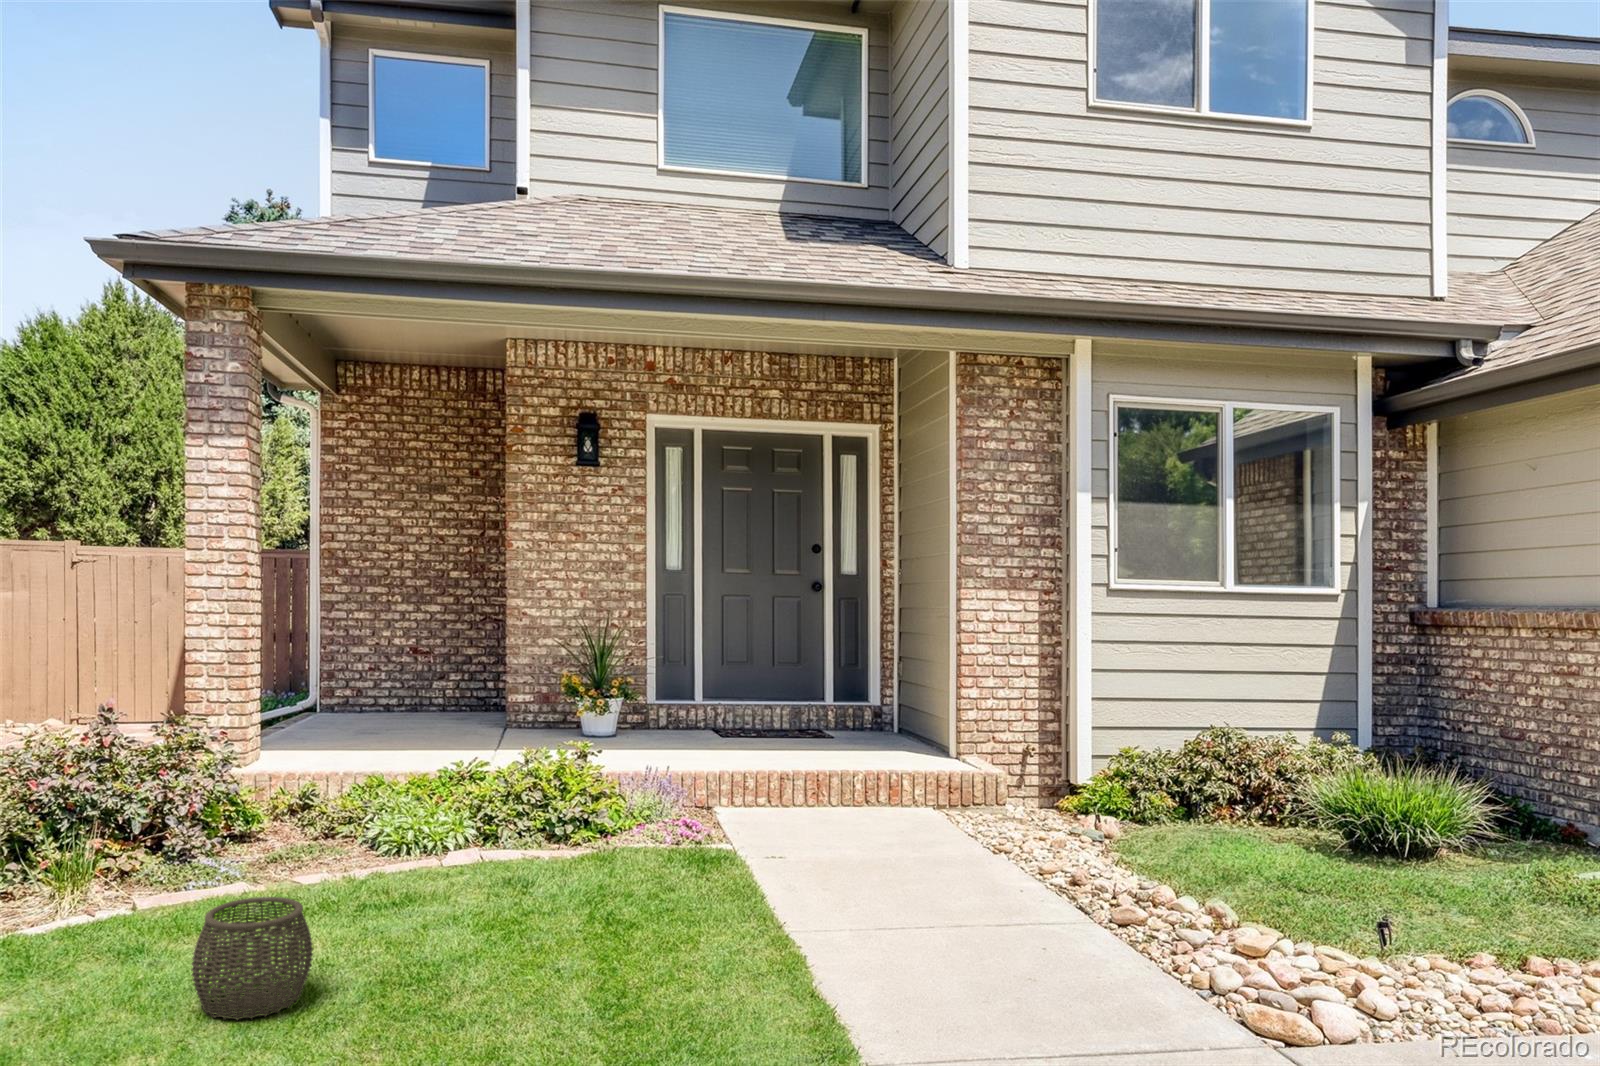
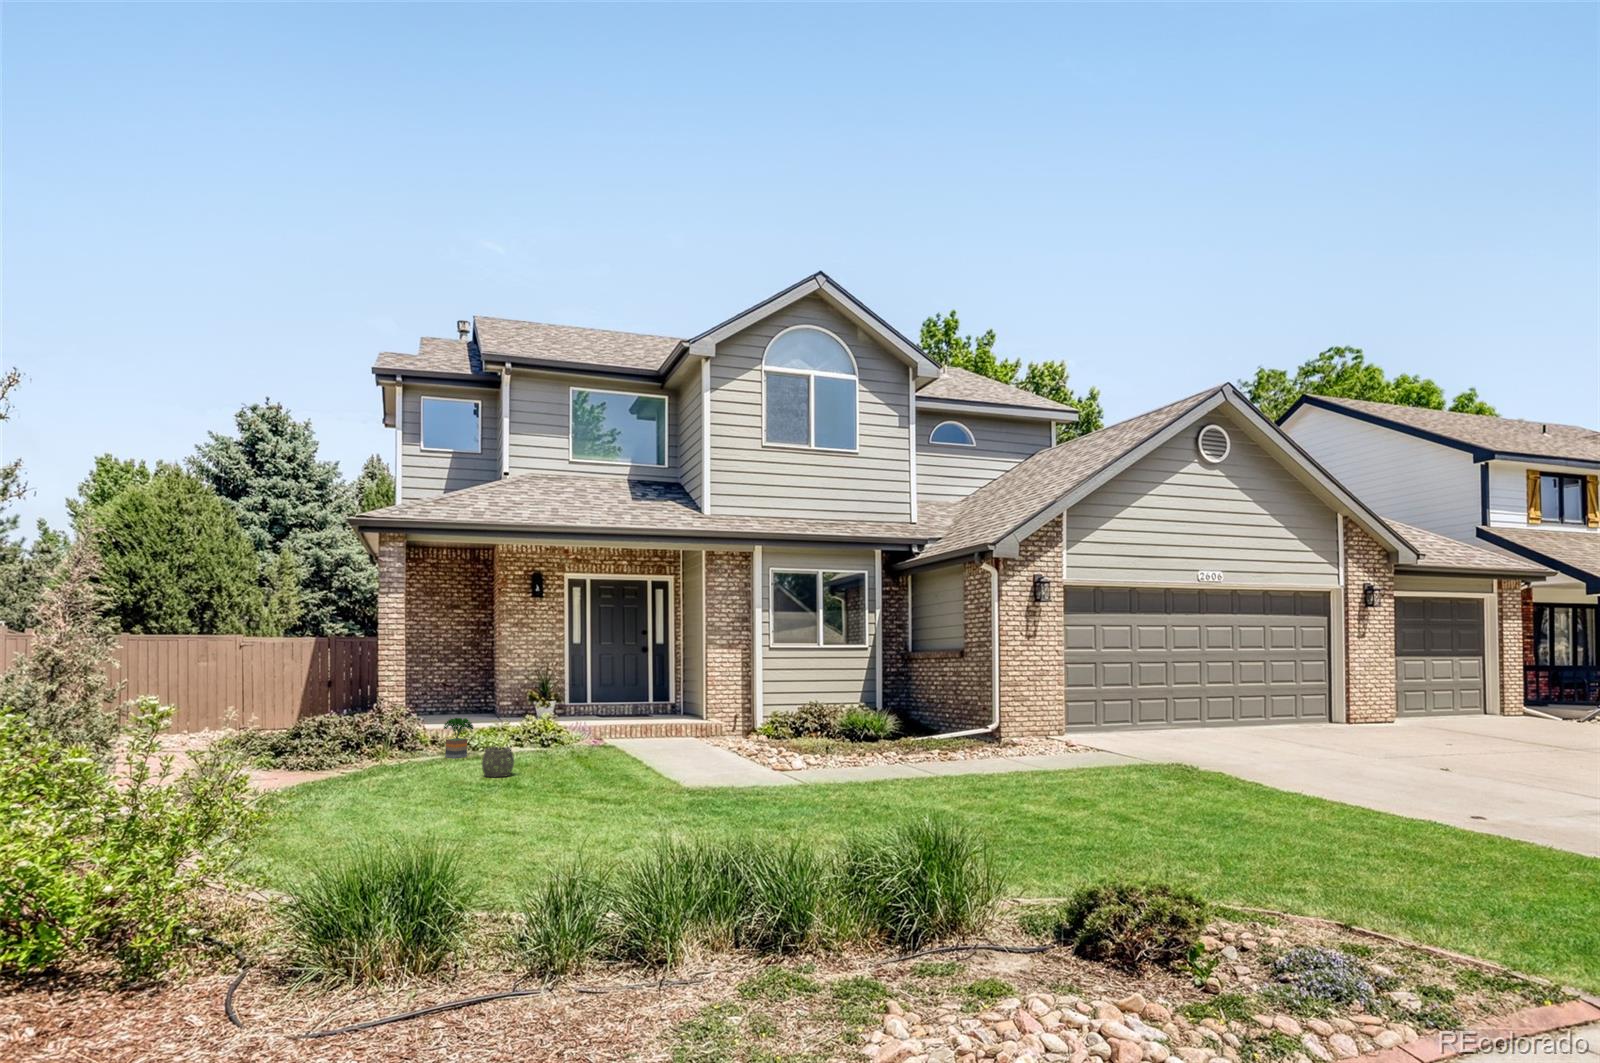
potted tree: none [238,753,325,871] -> present [444,718,473,759]

